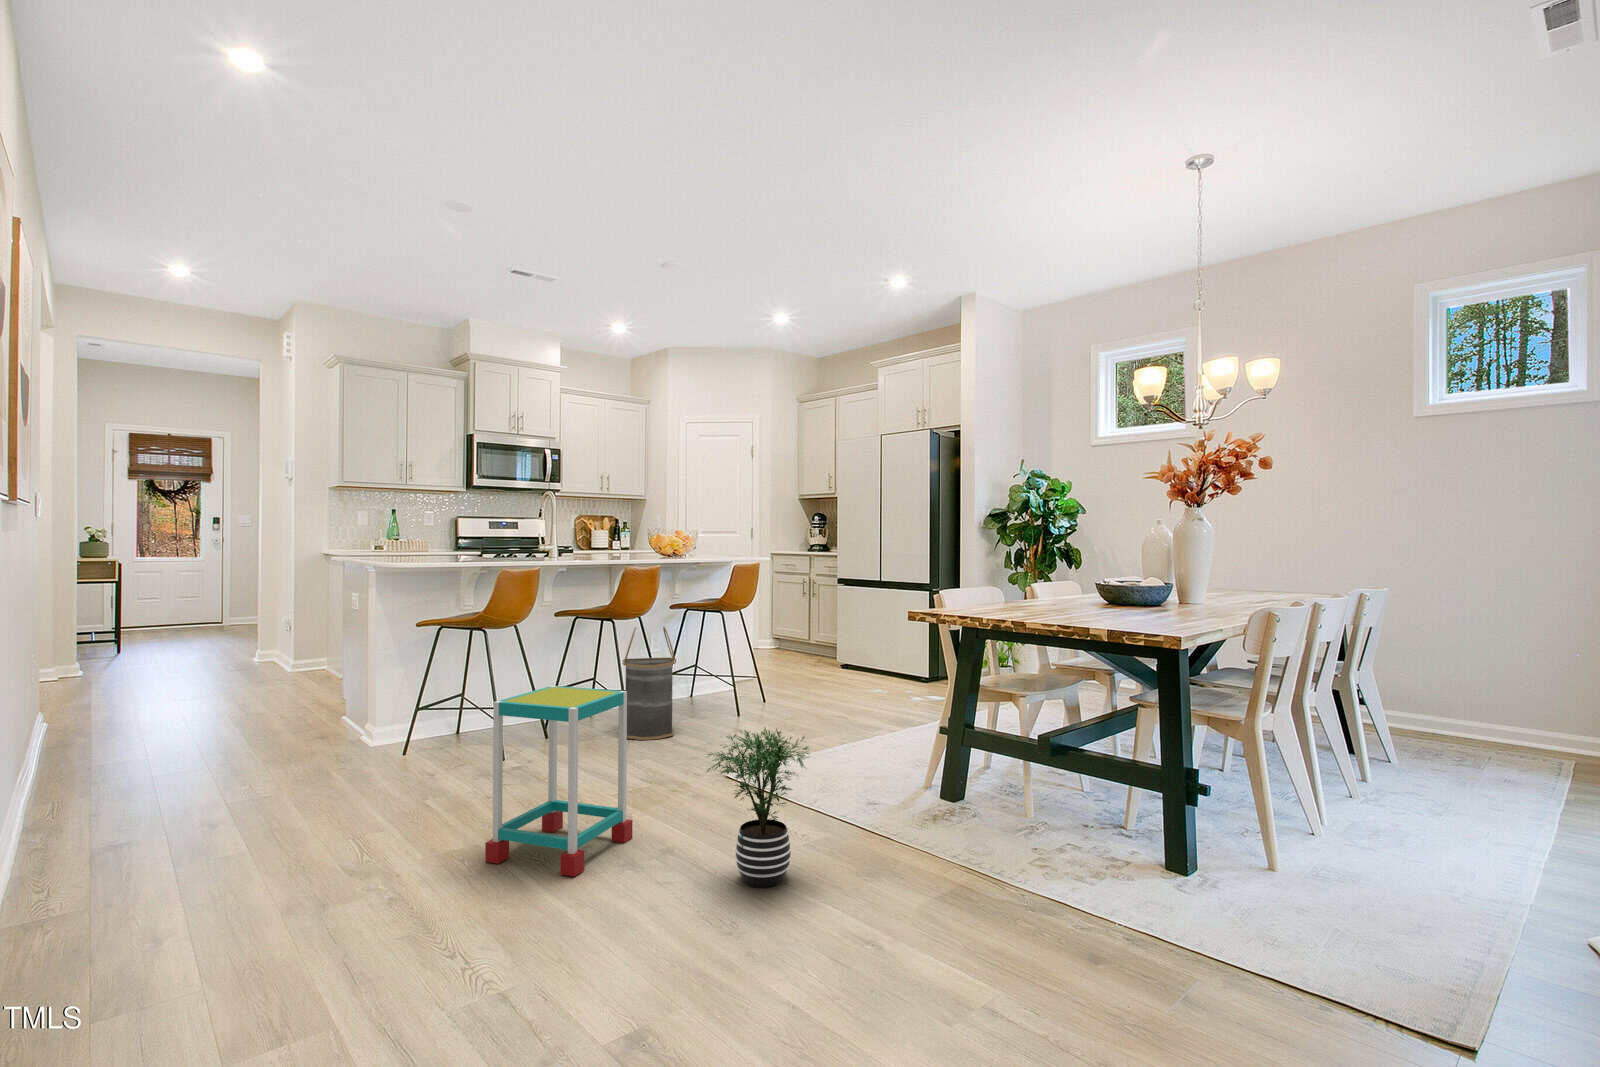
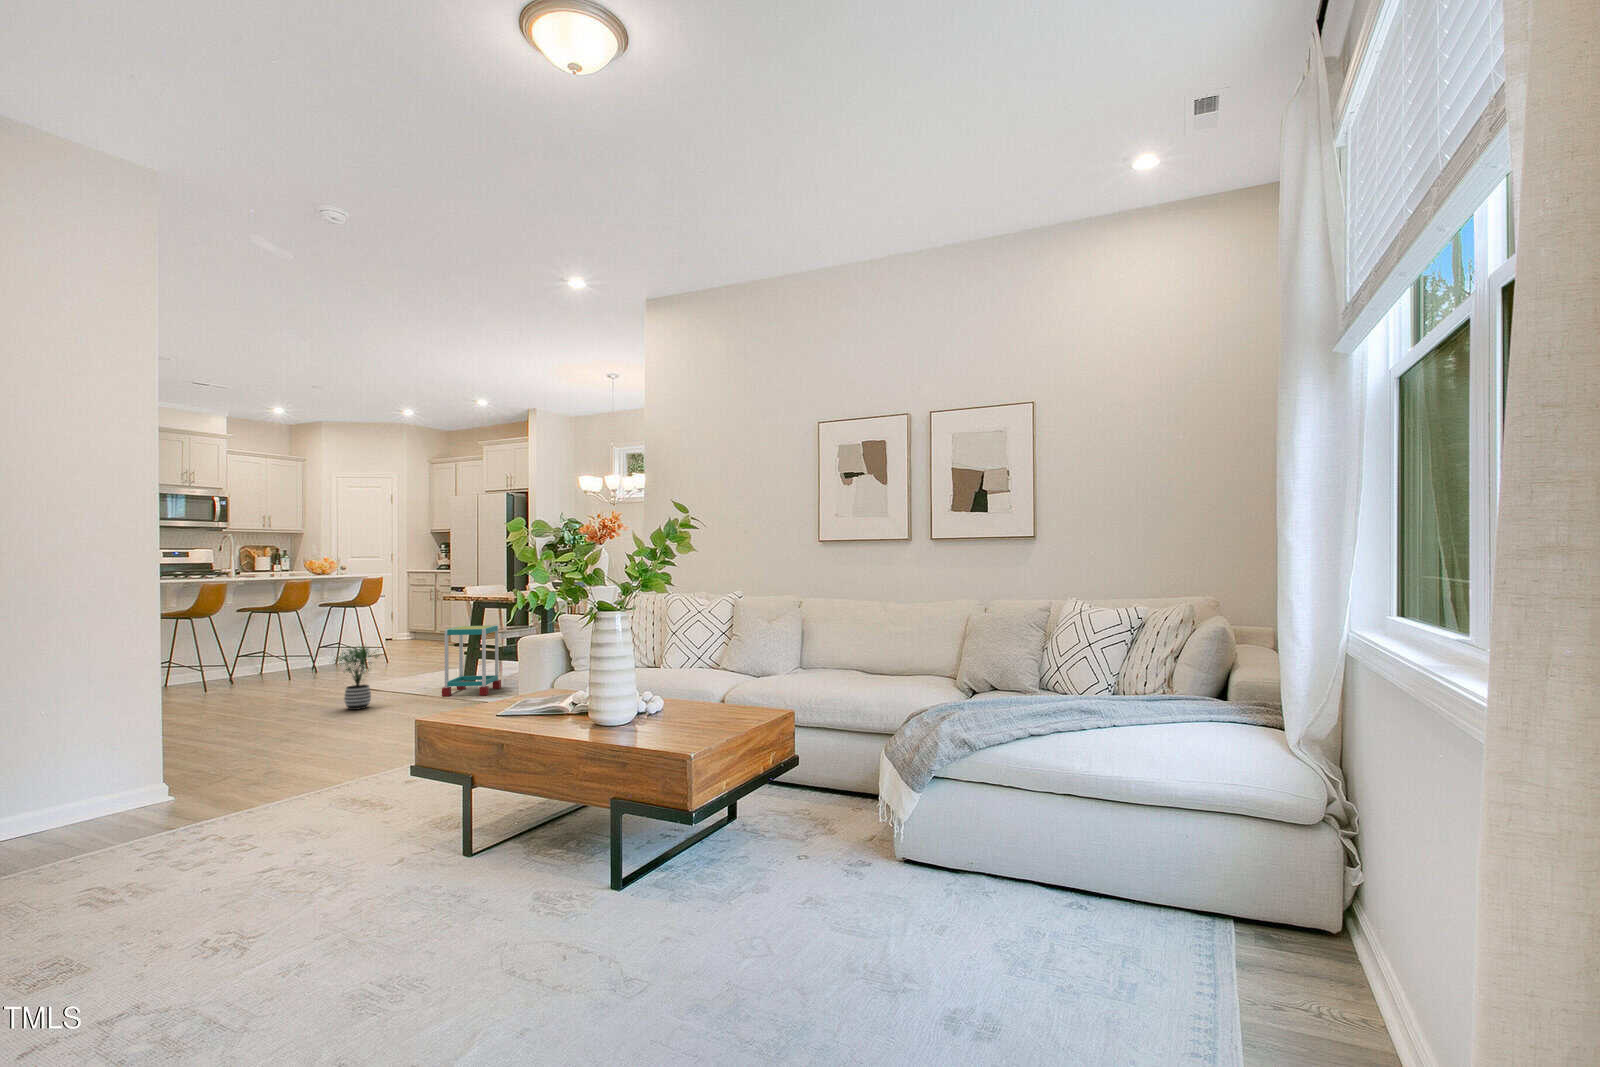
basket: present [623,627,676,740] -> none [285,614,322,680]
side table: present [485,686,632,877] -> present [442,625,501,696]

